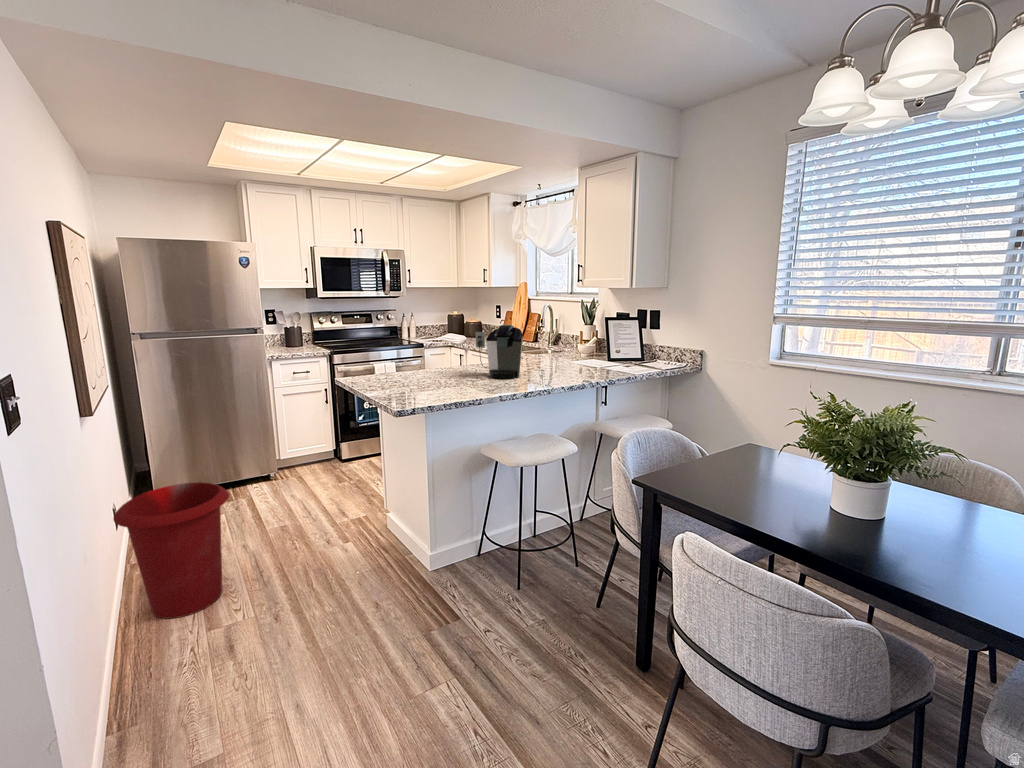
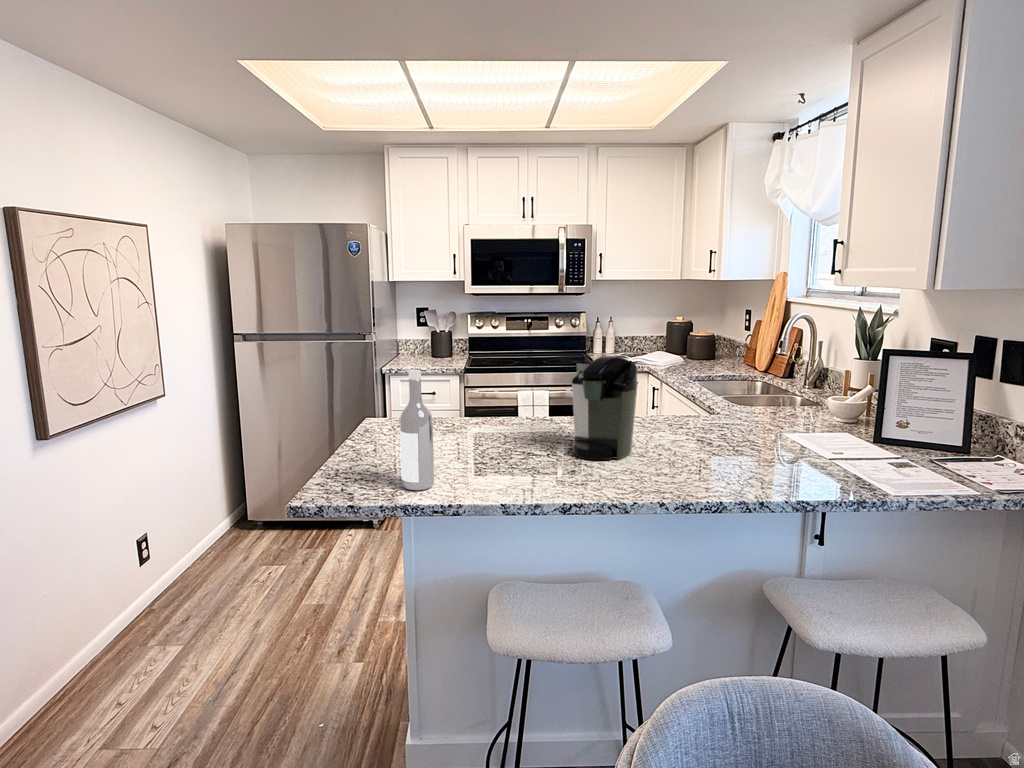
wine bottle: none [436,332,455,398] -> present [400,370,434,490]
waste bin: present [113,482,229,619] -> none [40,534,188,714]

